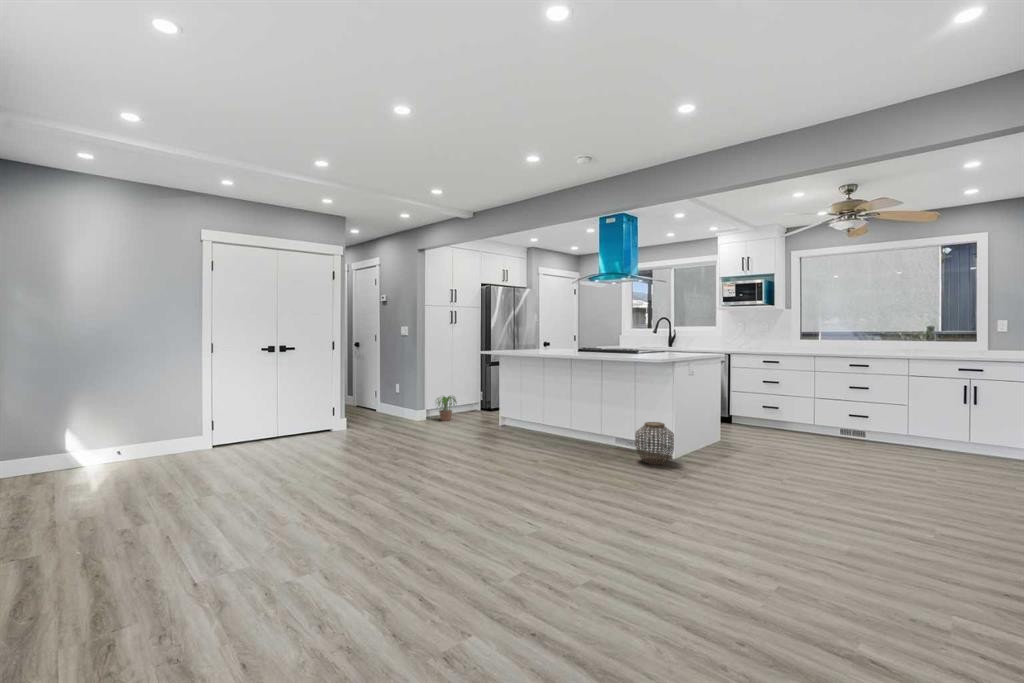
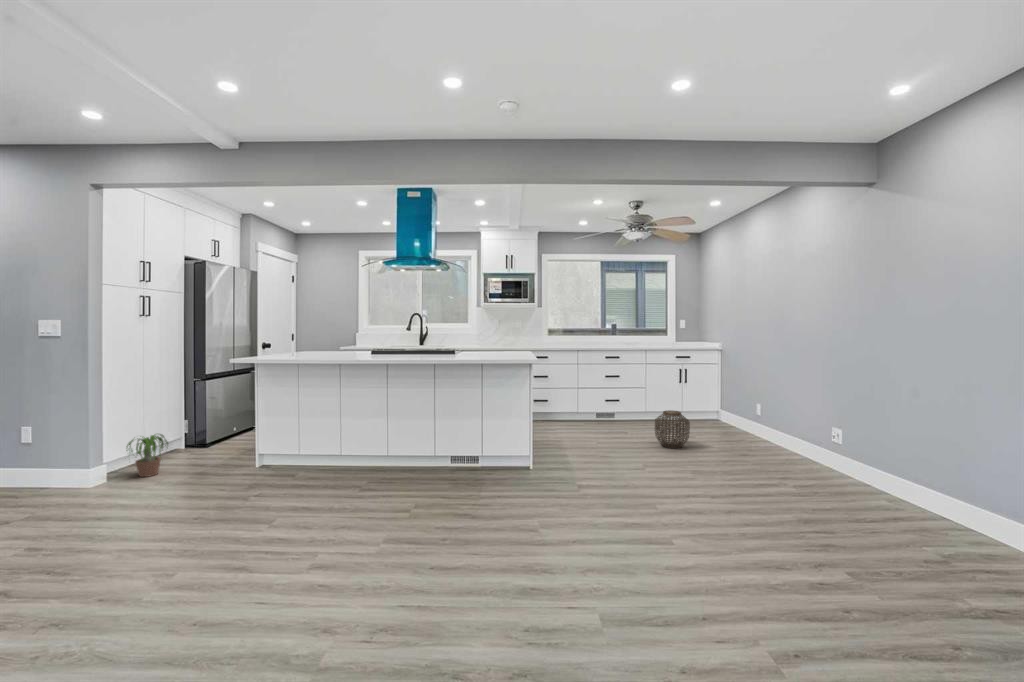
woven basket: present [635,422,674,465] -> present [655,410,690,448]

